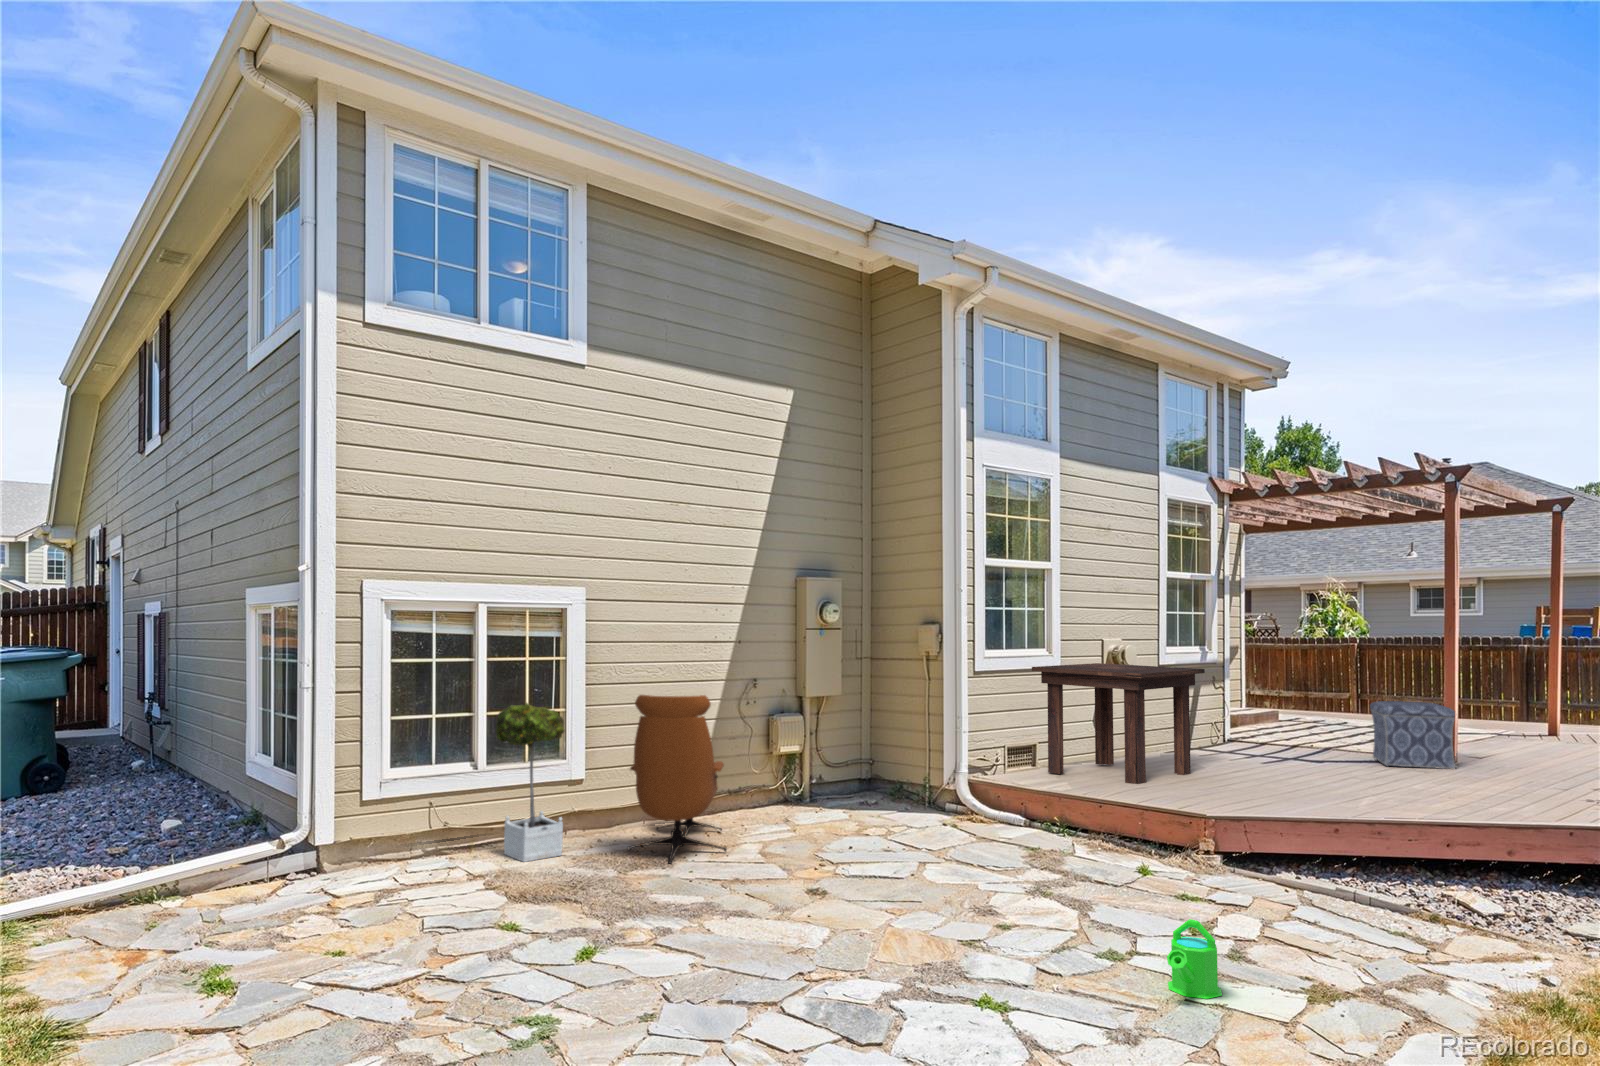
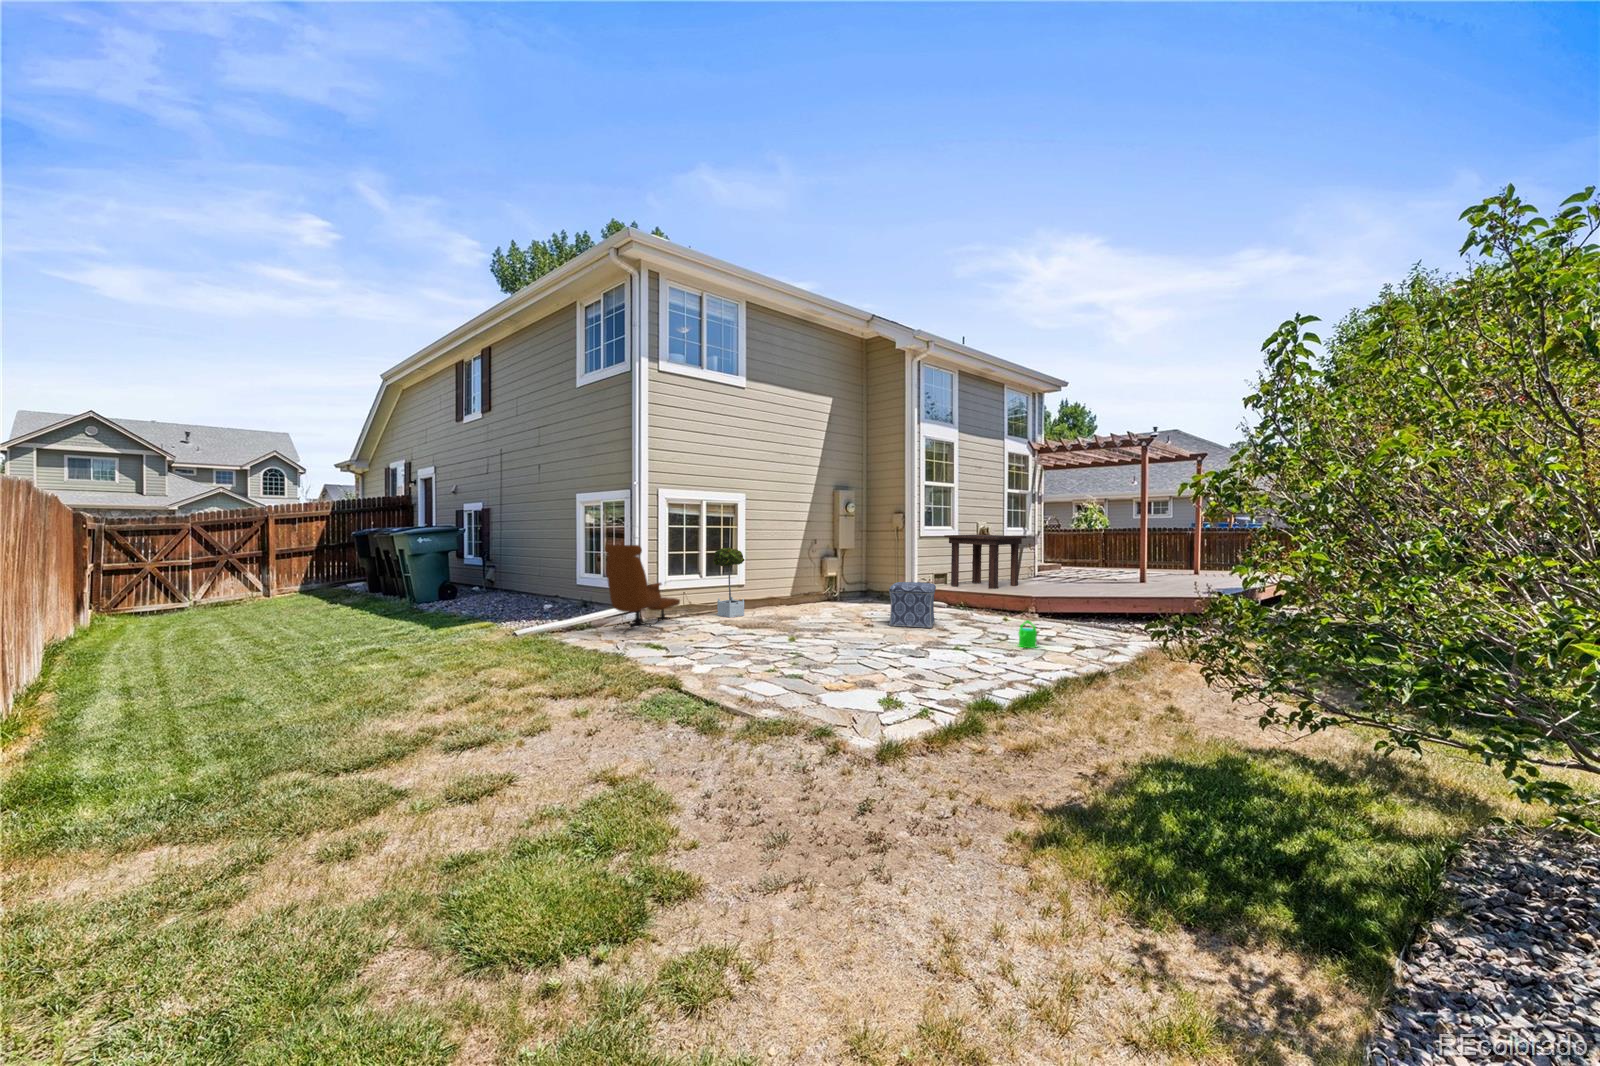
lounge chair: present [627,695,727,864] -> present [605,544,680,634]
ottoman: present [1370,701,1456,769] -> present [889,582,936,629]

